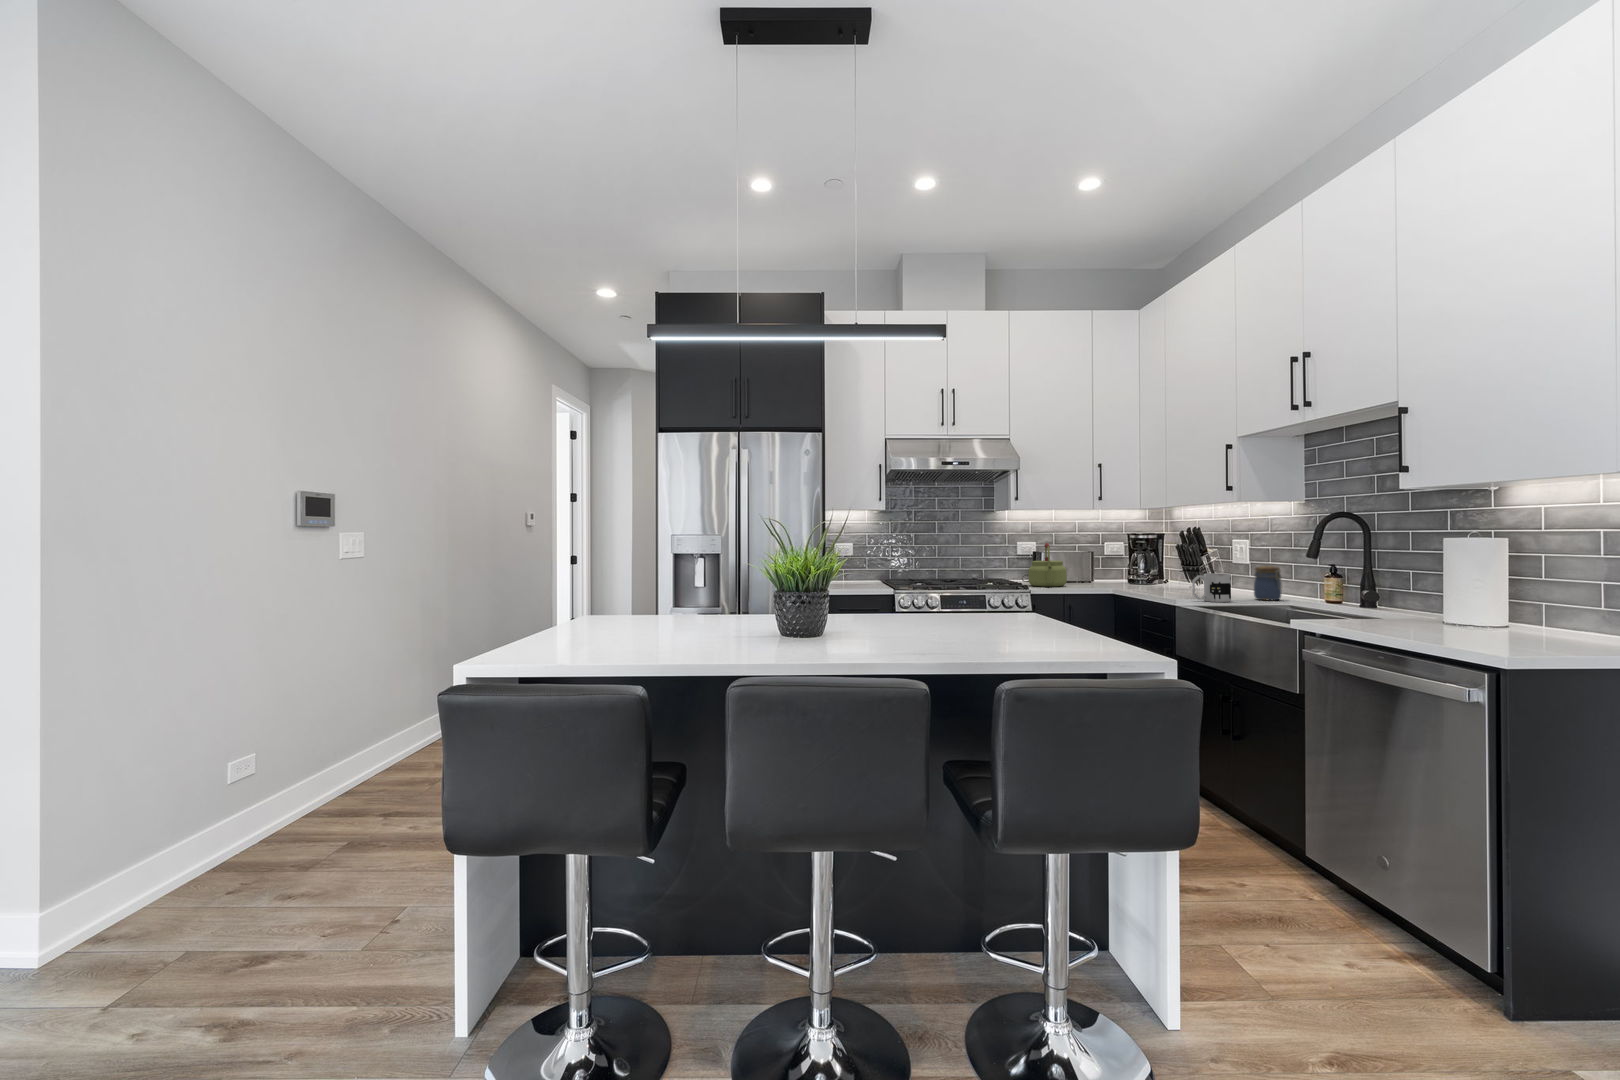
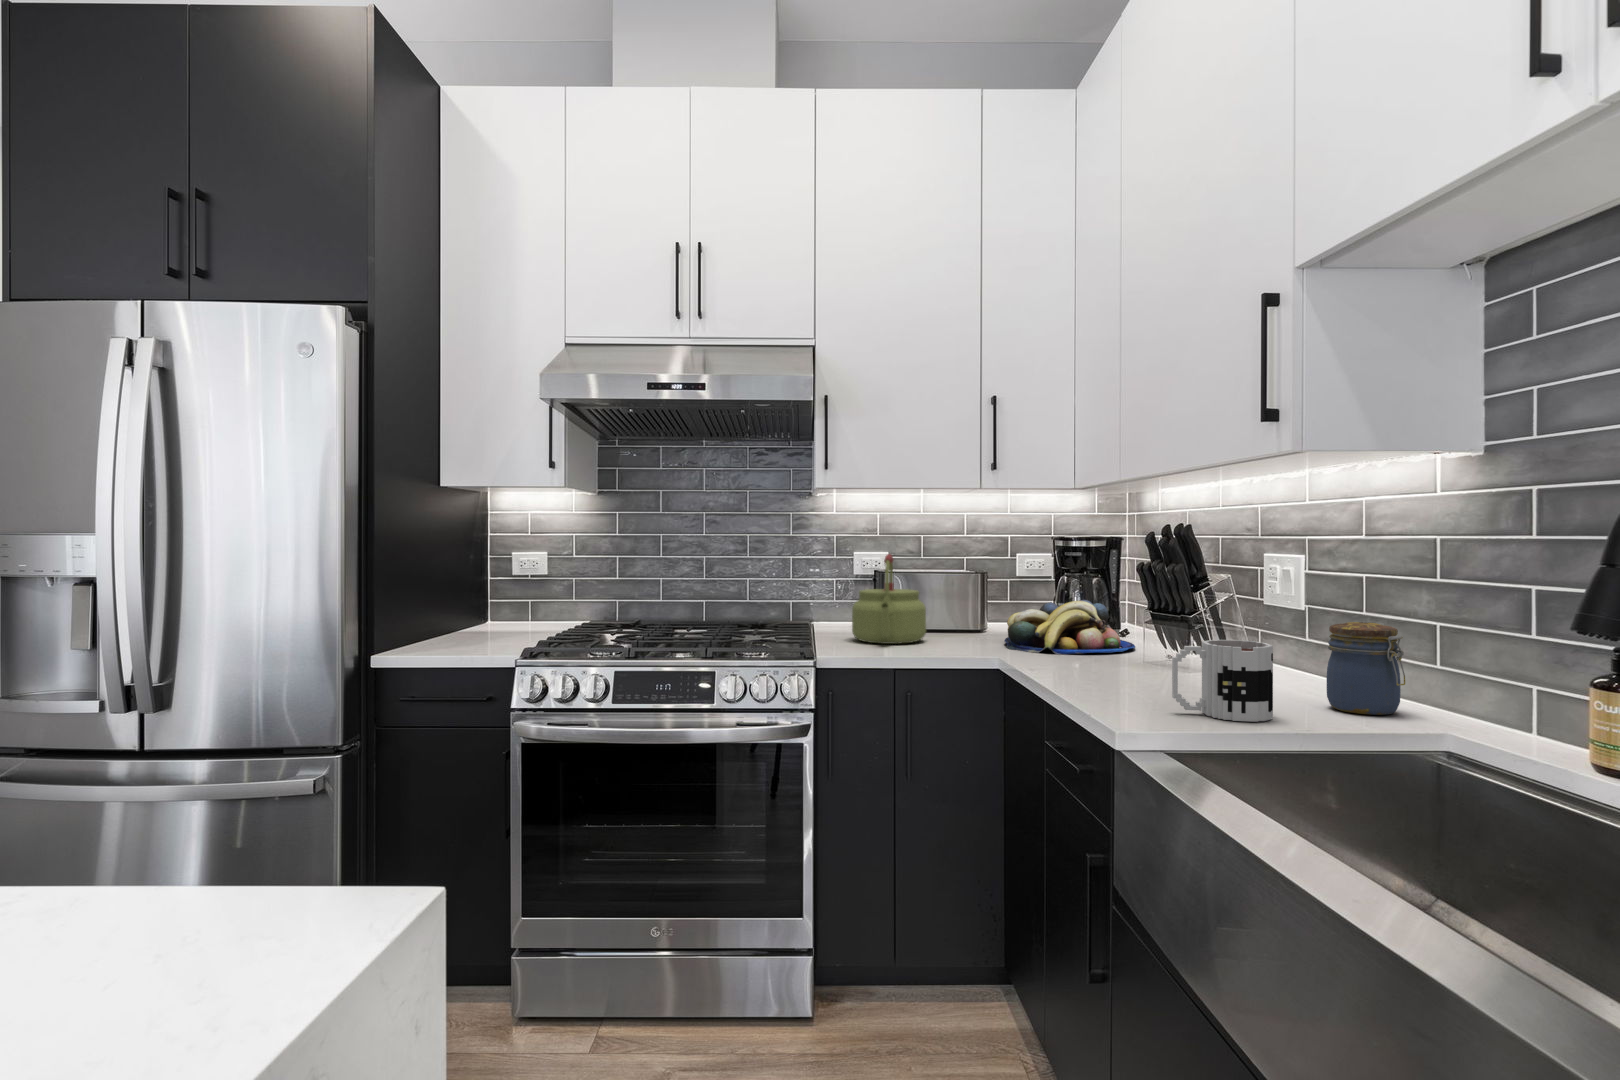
fruit bowl: none [1107,564,1173,589] -> present [1004,600,1135,654]

